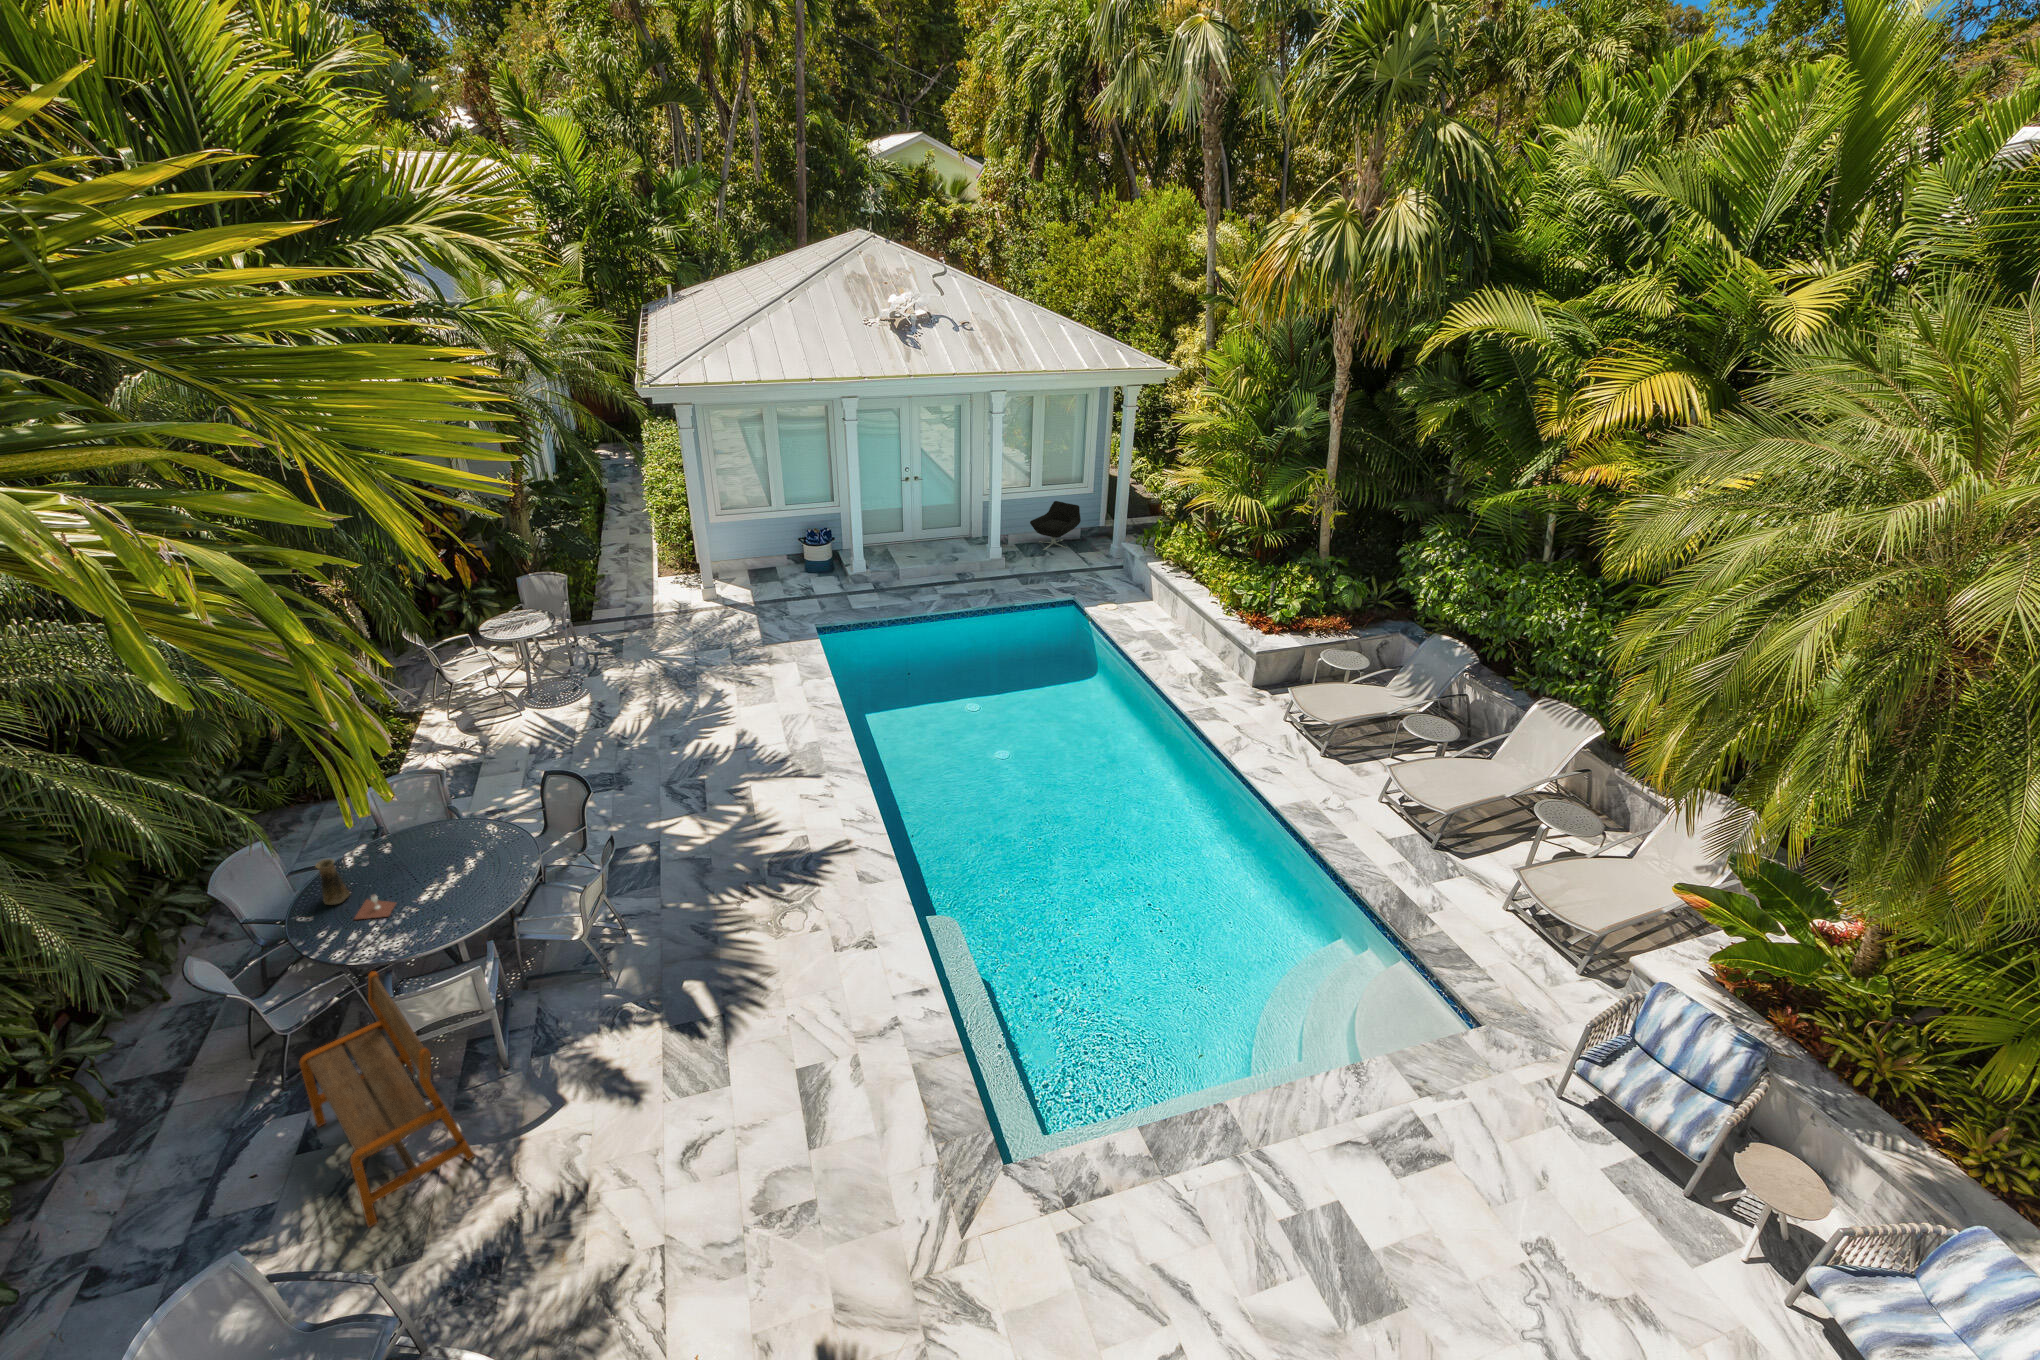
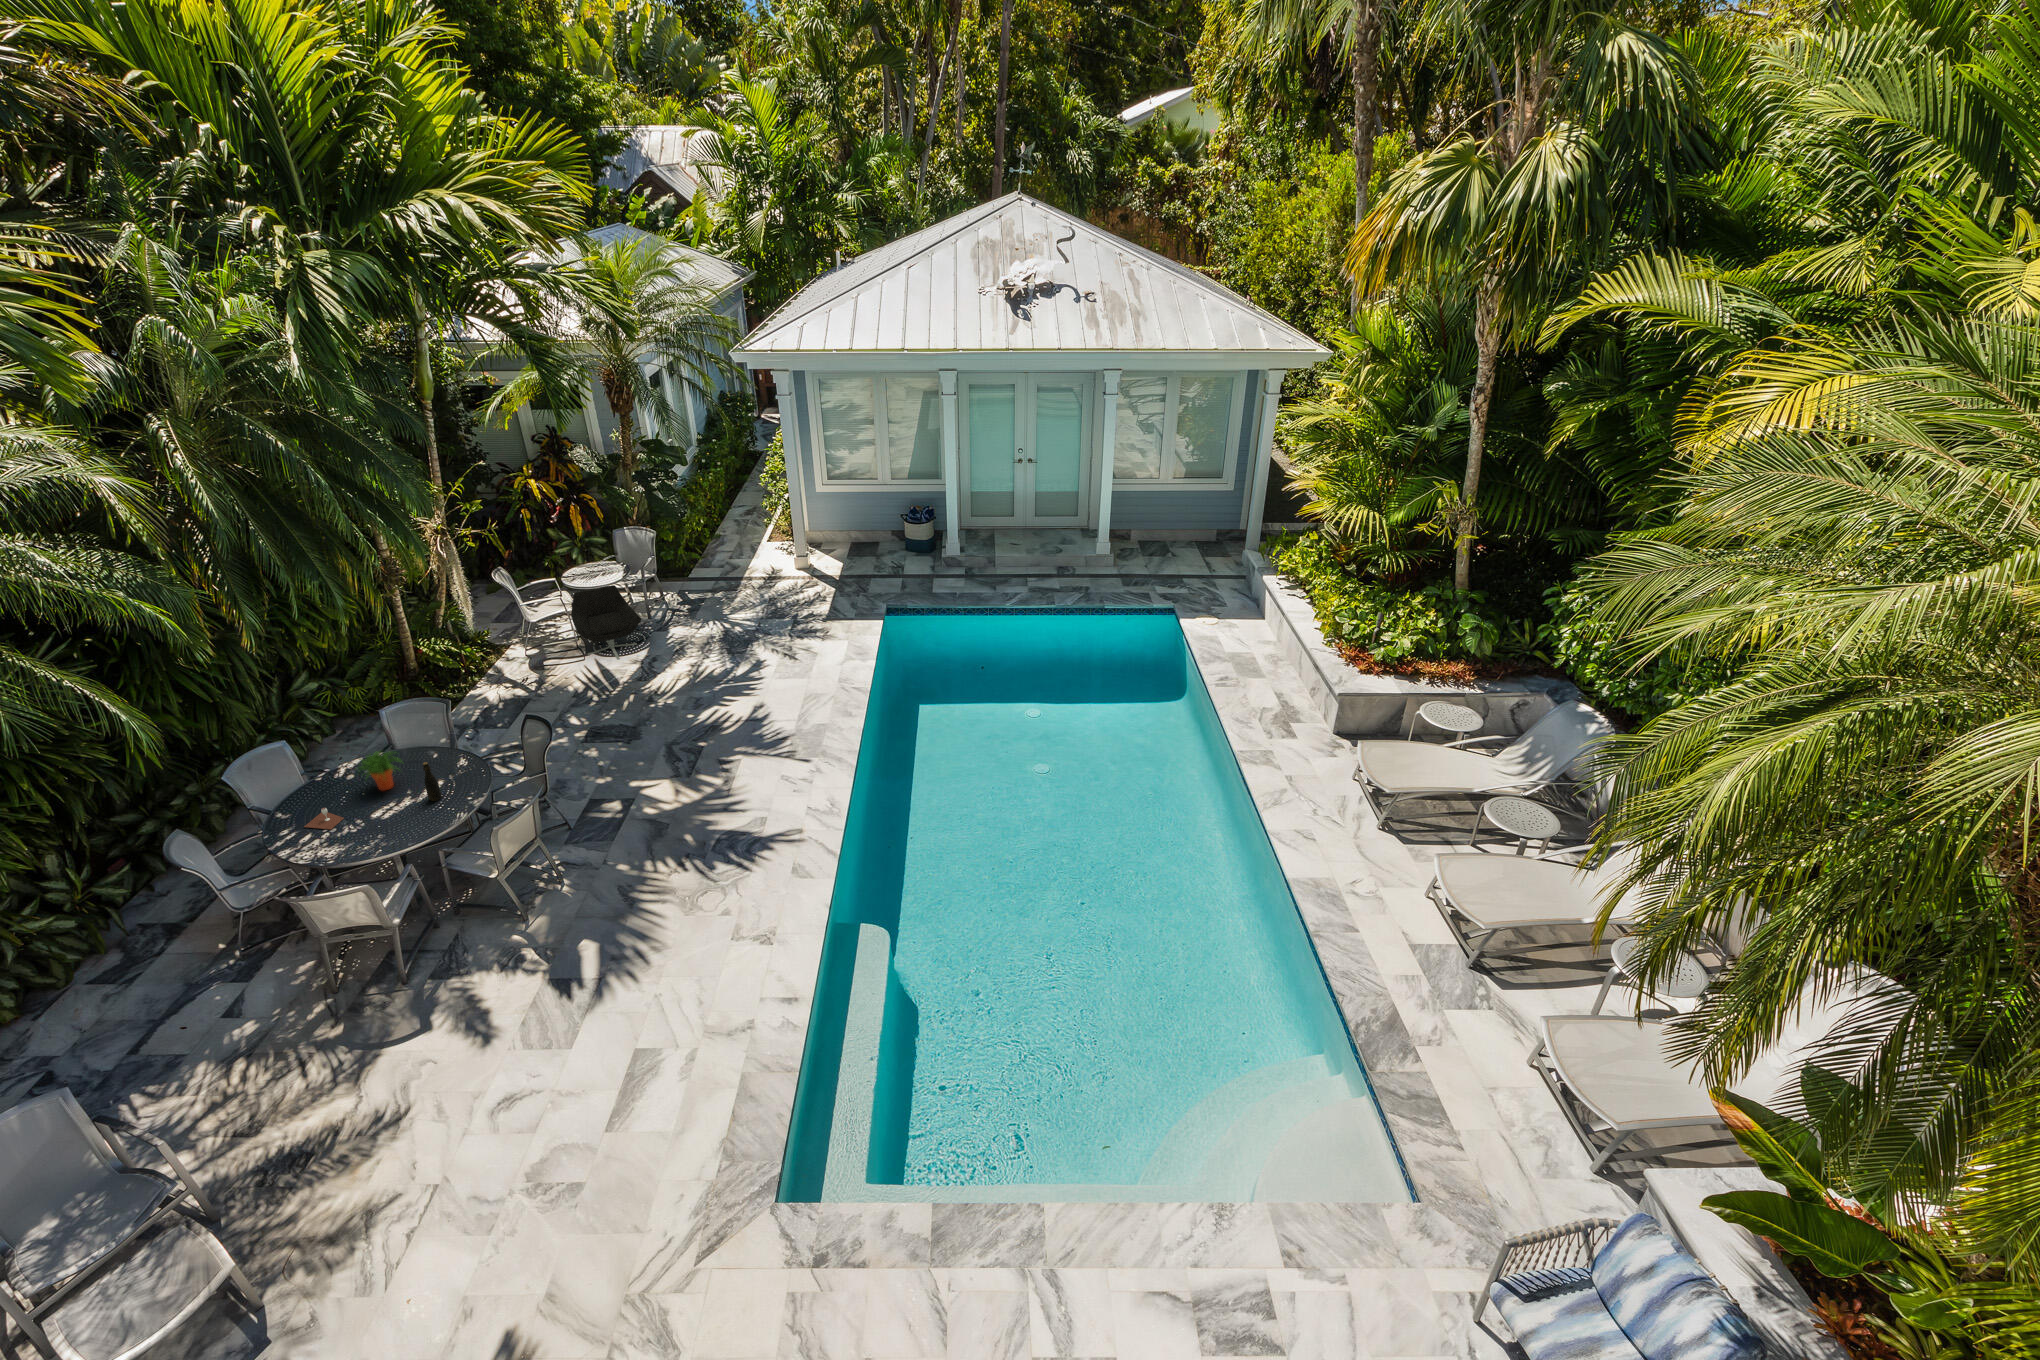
lounge chair: present [1030,501,1081,550] -> present [571,585,641,660]
potted plant: none [395,824,450,867] -> present [359,751,402,790]
bottle: none [482,827,502,868] -> present [422,762,442,801]
pitcher: present [316,859,350,905] -> none [283,769,315,811]
bench: present [299,971,474,1227] -> none [214,875,338,1099]

